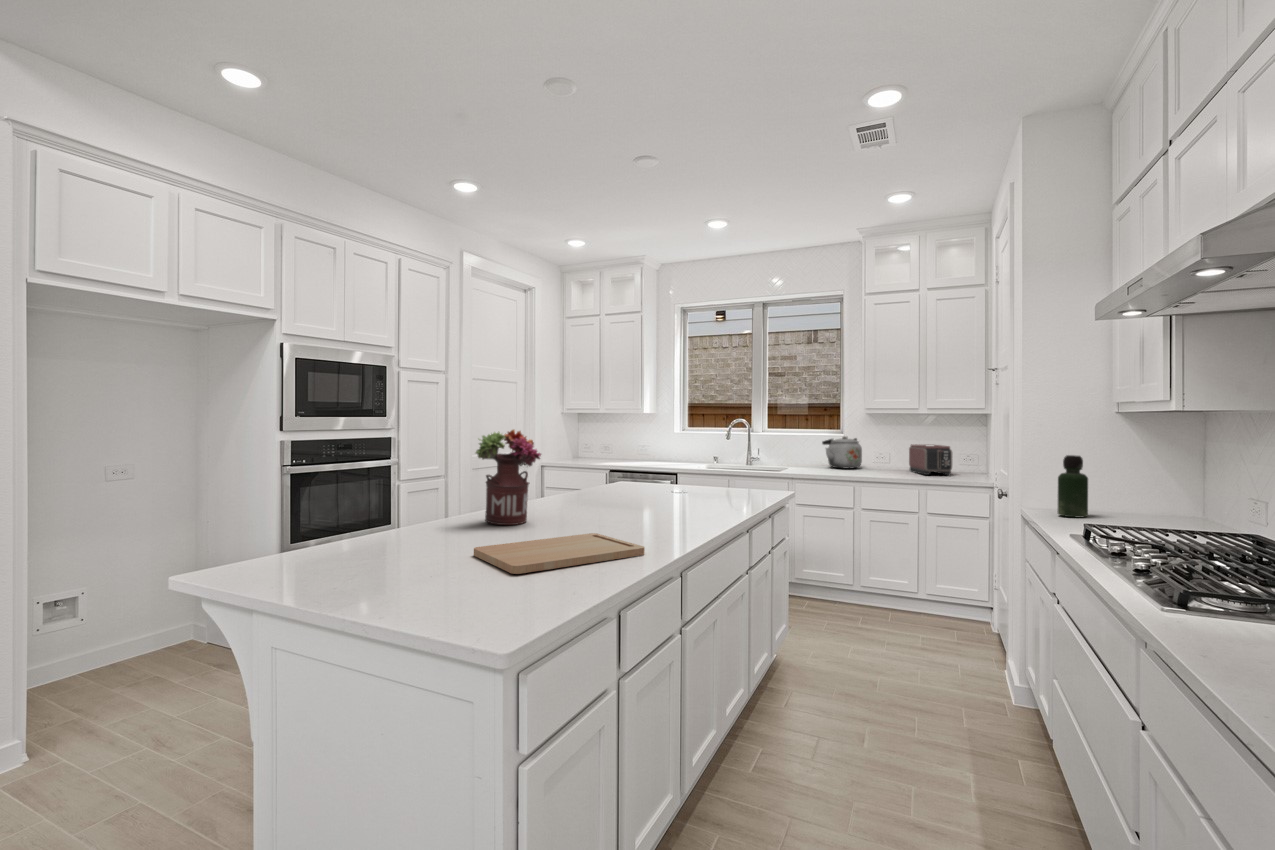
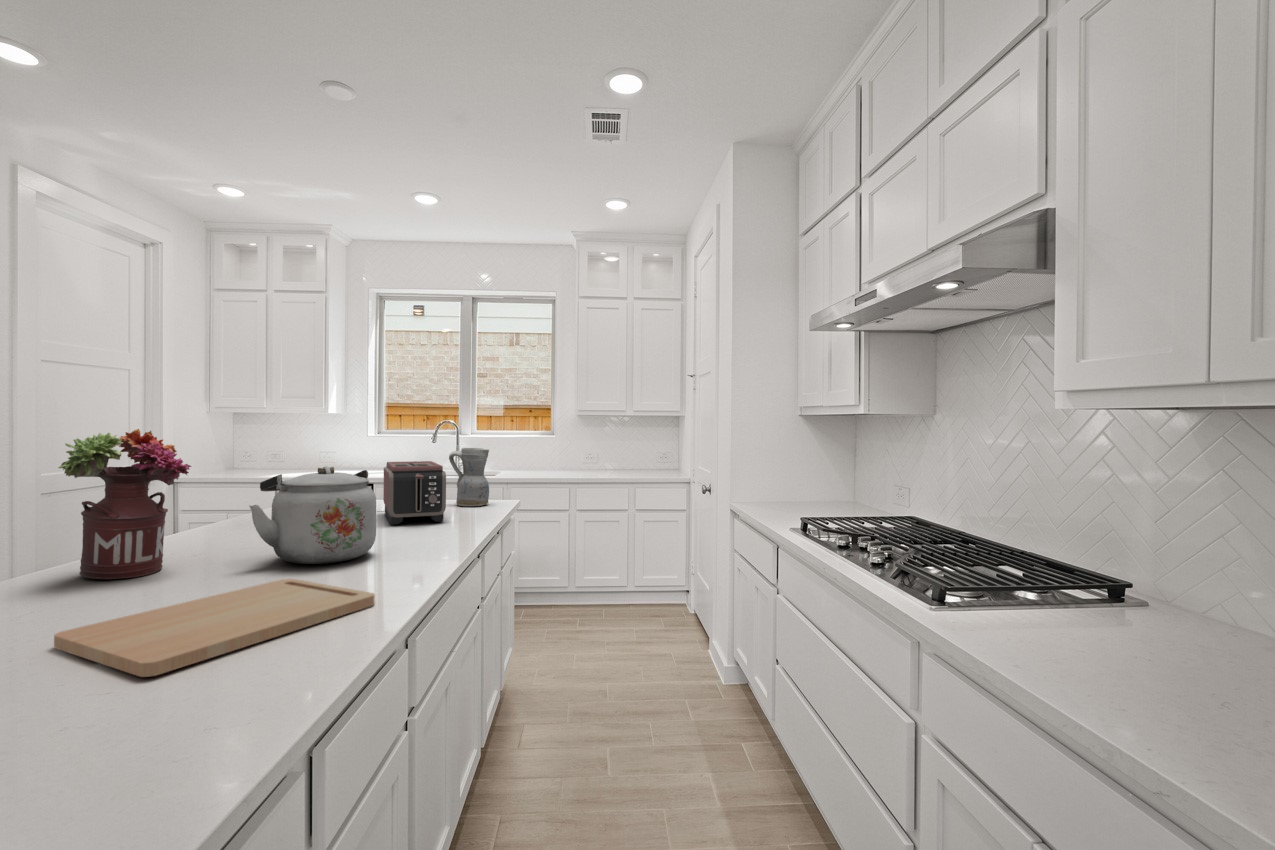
kettle: present [822,436,862,468] -> present [249,466,376,564]
toaster: present [909,444,952,475] -> present [383,461,446,525]
ceramic pitcher: none [727,445,761,496] -> present [449,448,489,506]
bottle: present [1057,455,1088,518] -> none [766,453,789,509]

